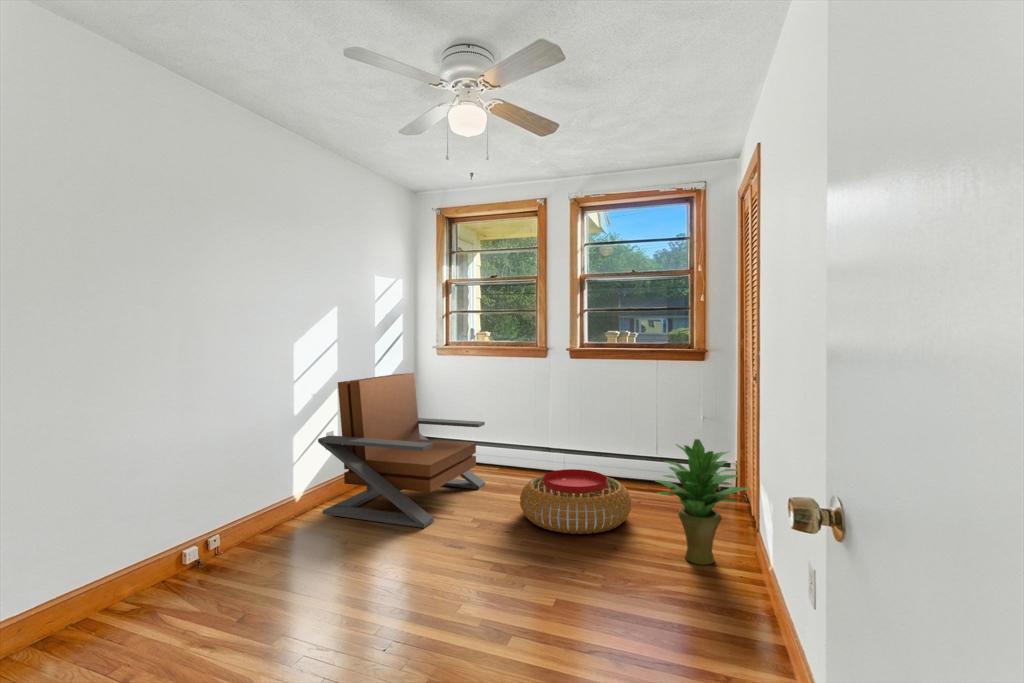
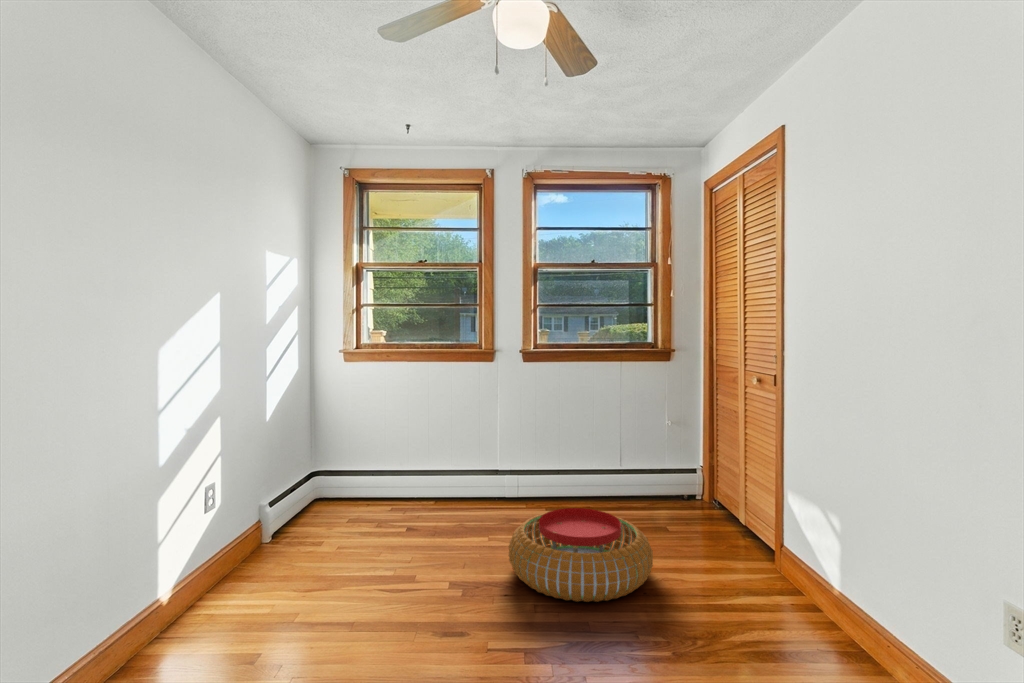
lounge chair: present [318,373,485,528] -> none [201,389,432,622]
potted plant: present [655,439,749,565] -> none [710,468,832,628]

